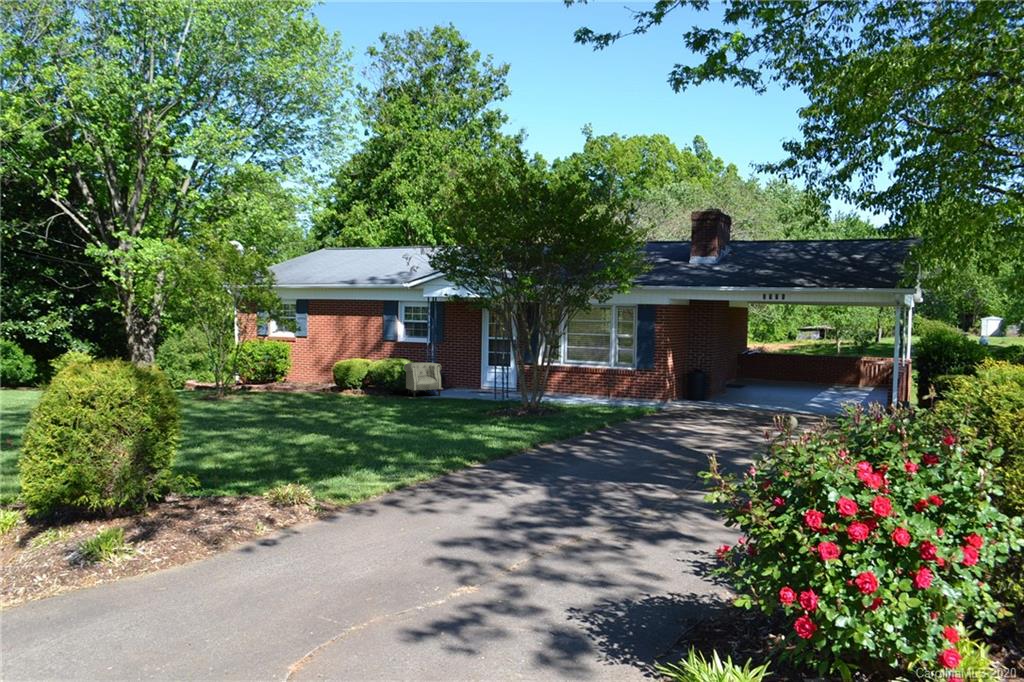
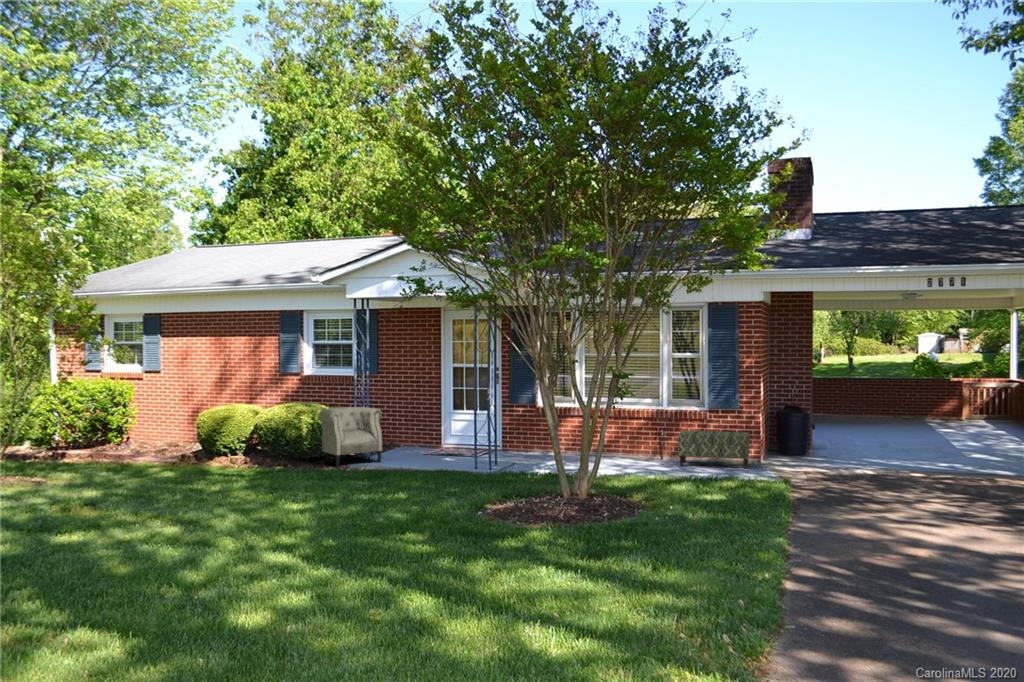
bench: none [616,383,662,406] -> present [678,430,750,469]

